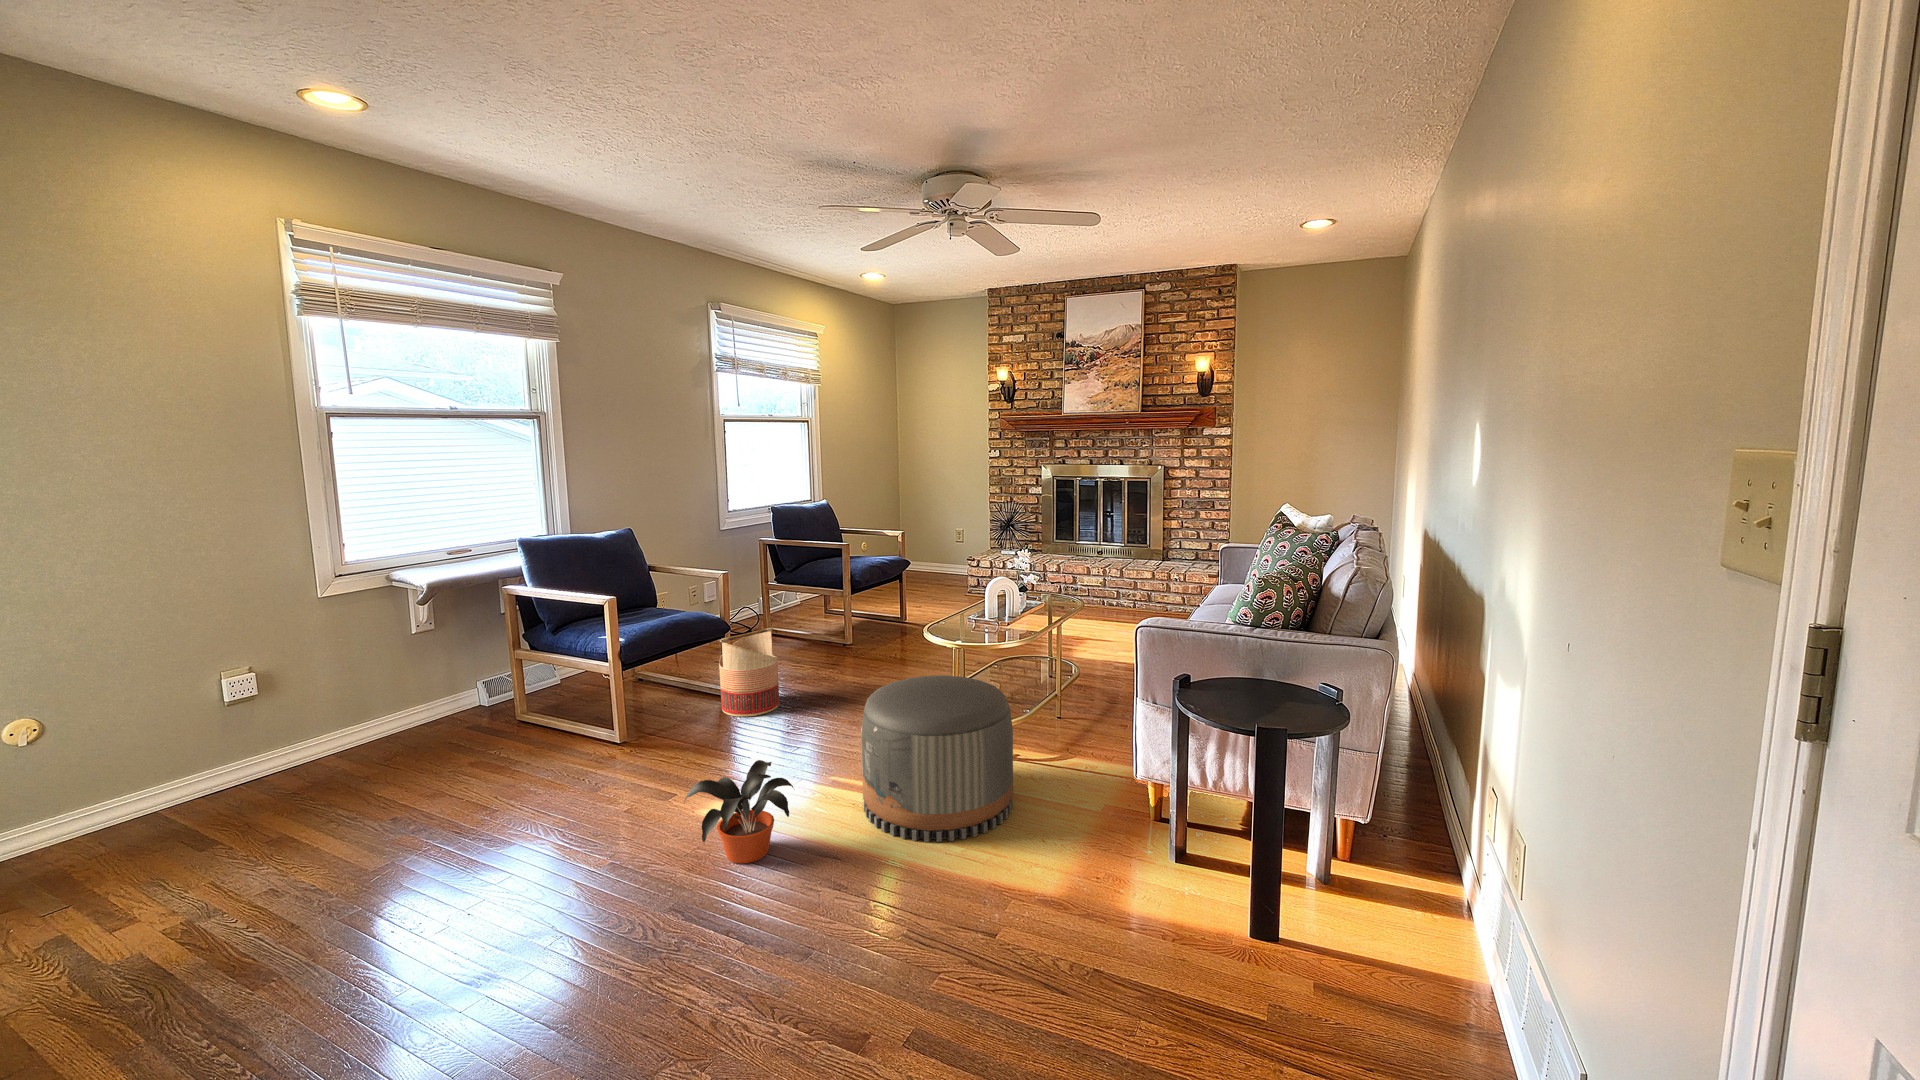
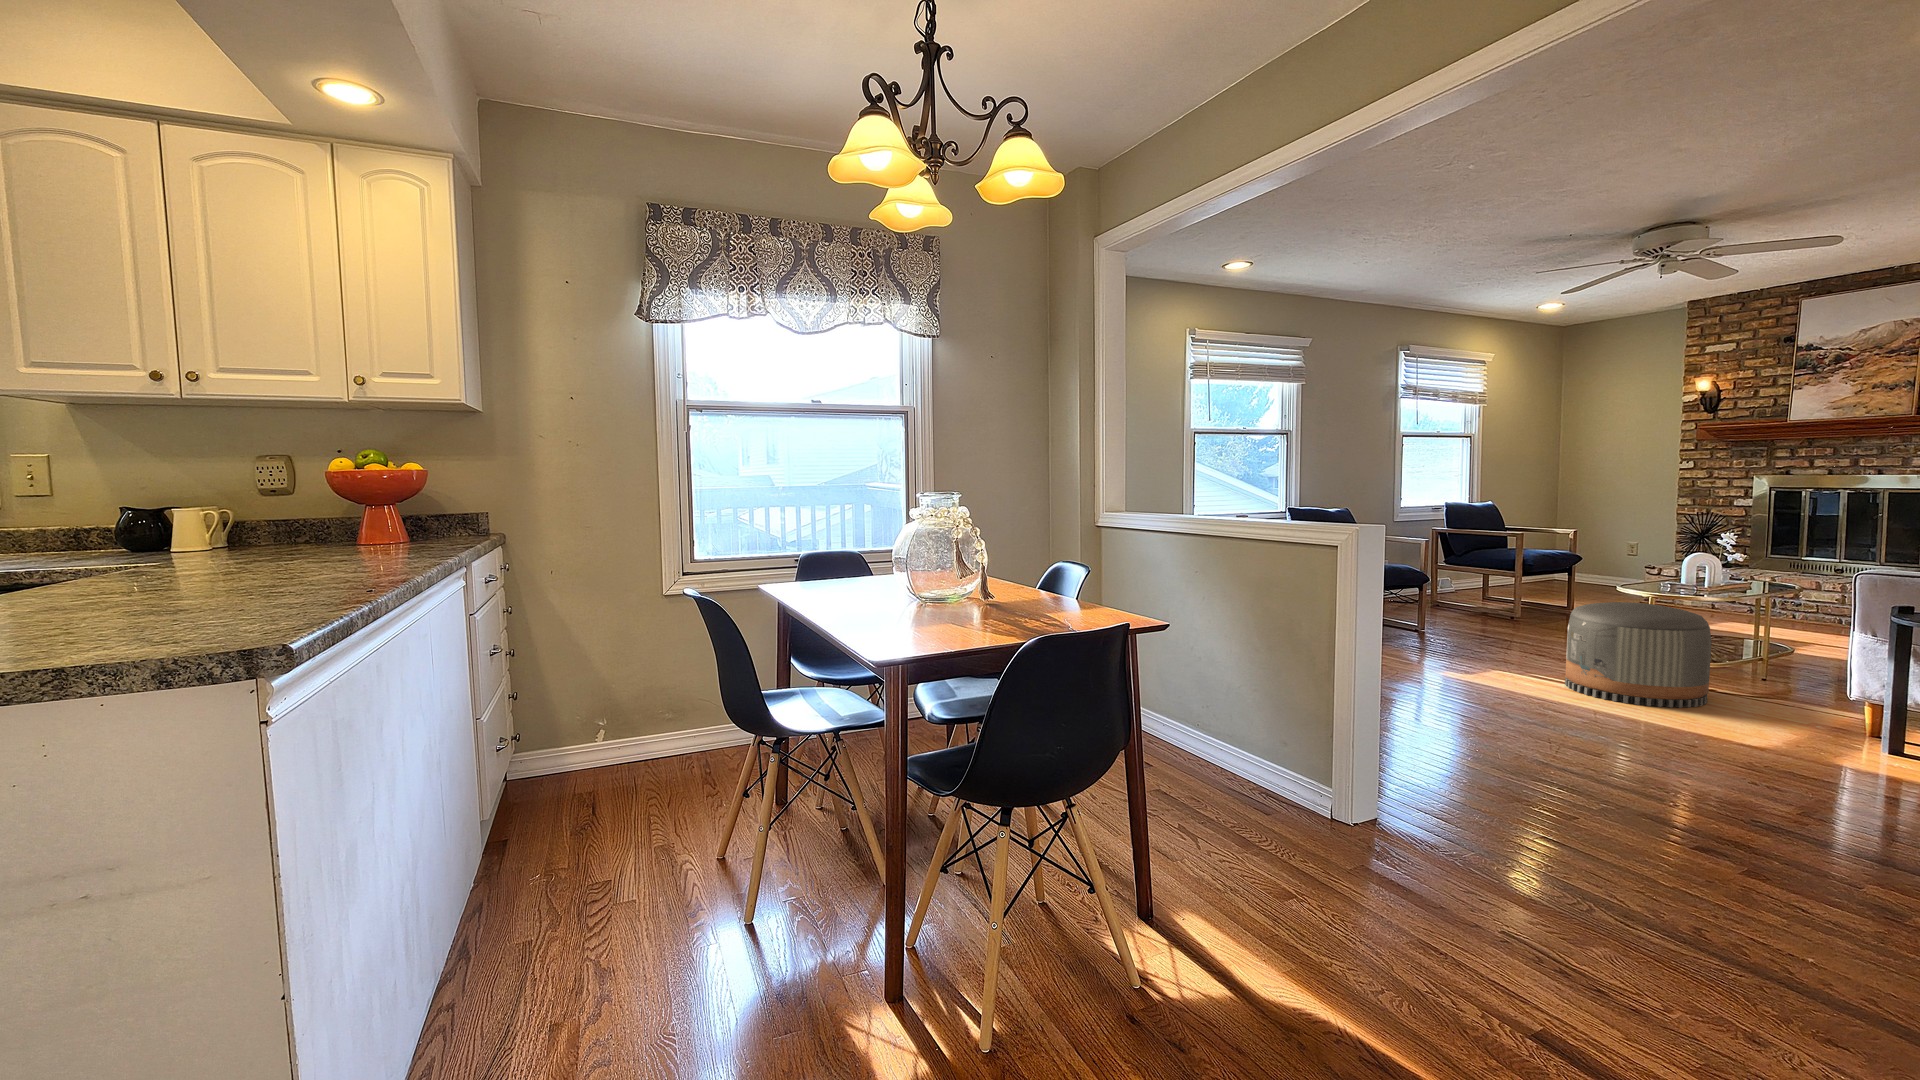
basket: present [719,628,779,717] -> none [1420,580,1469,639]
potted plant: present [684,760,793,864] -> none [1439,634,1517,690]

